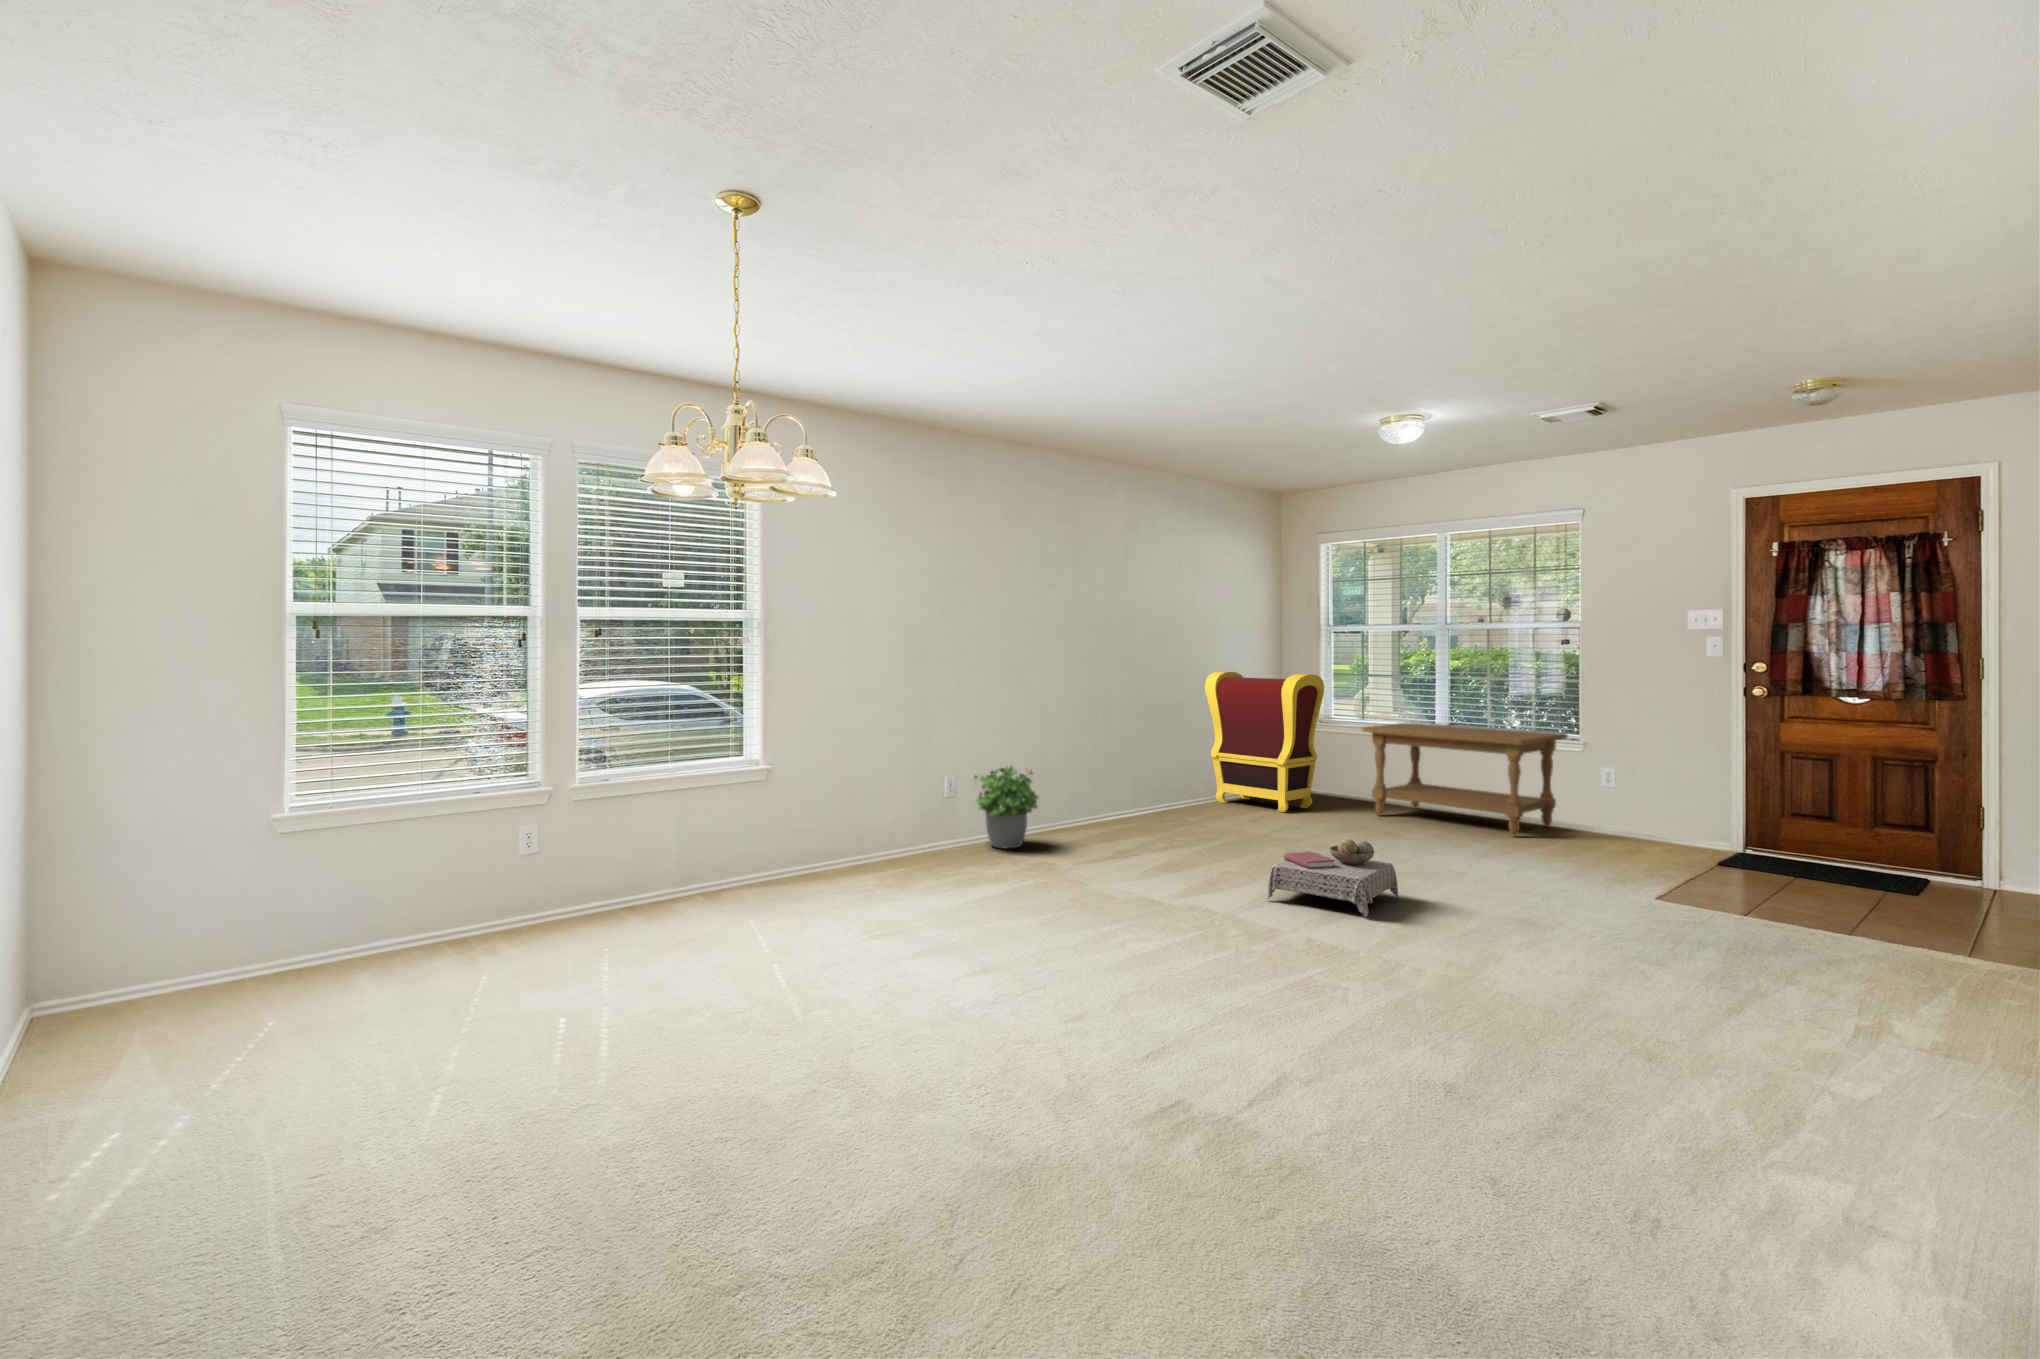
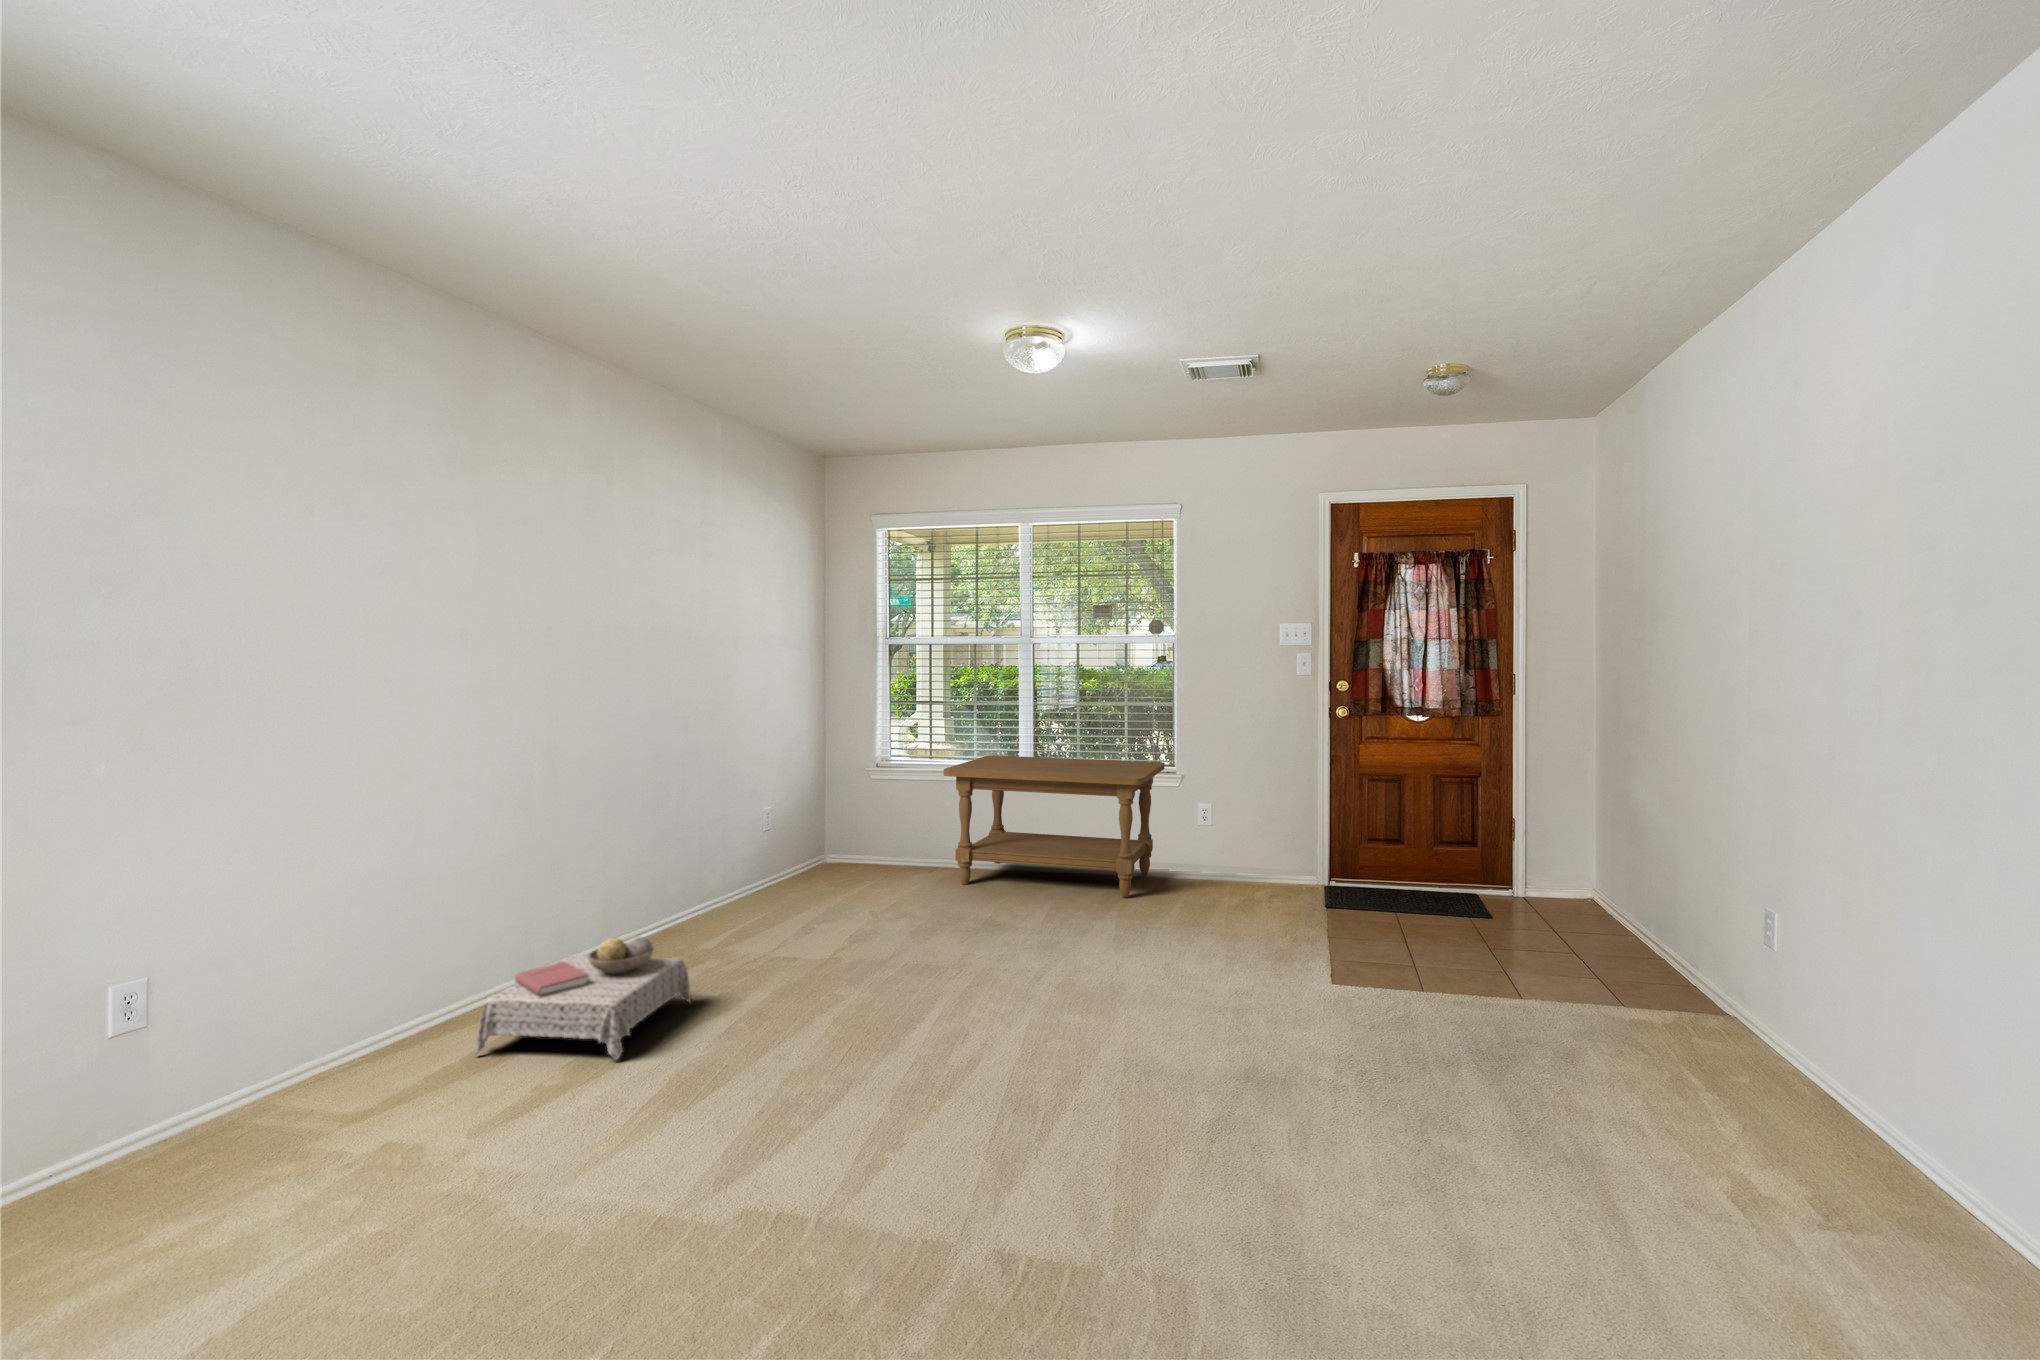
armchair: present [1205,671,1324,812] -> none [727,698,895,897]
potted plant: present [974,766,1038,849] -> none [208,924,391,1115]
ottoman: present [1268,839,1399,917] -> present [476,937,691,1060]

